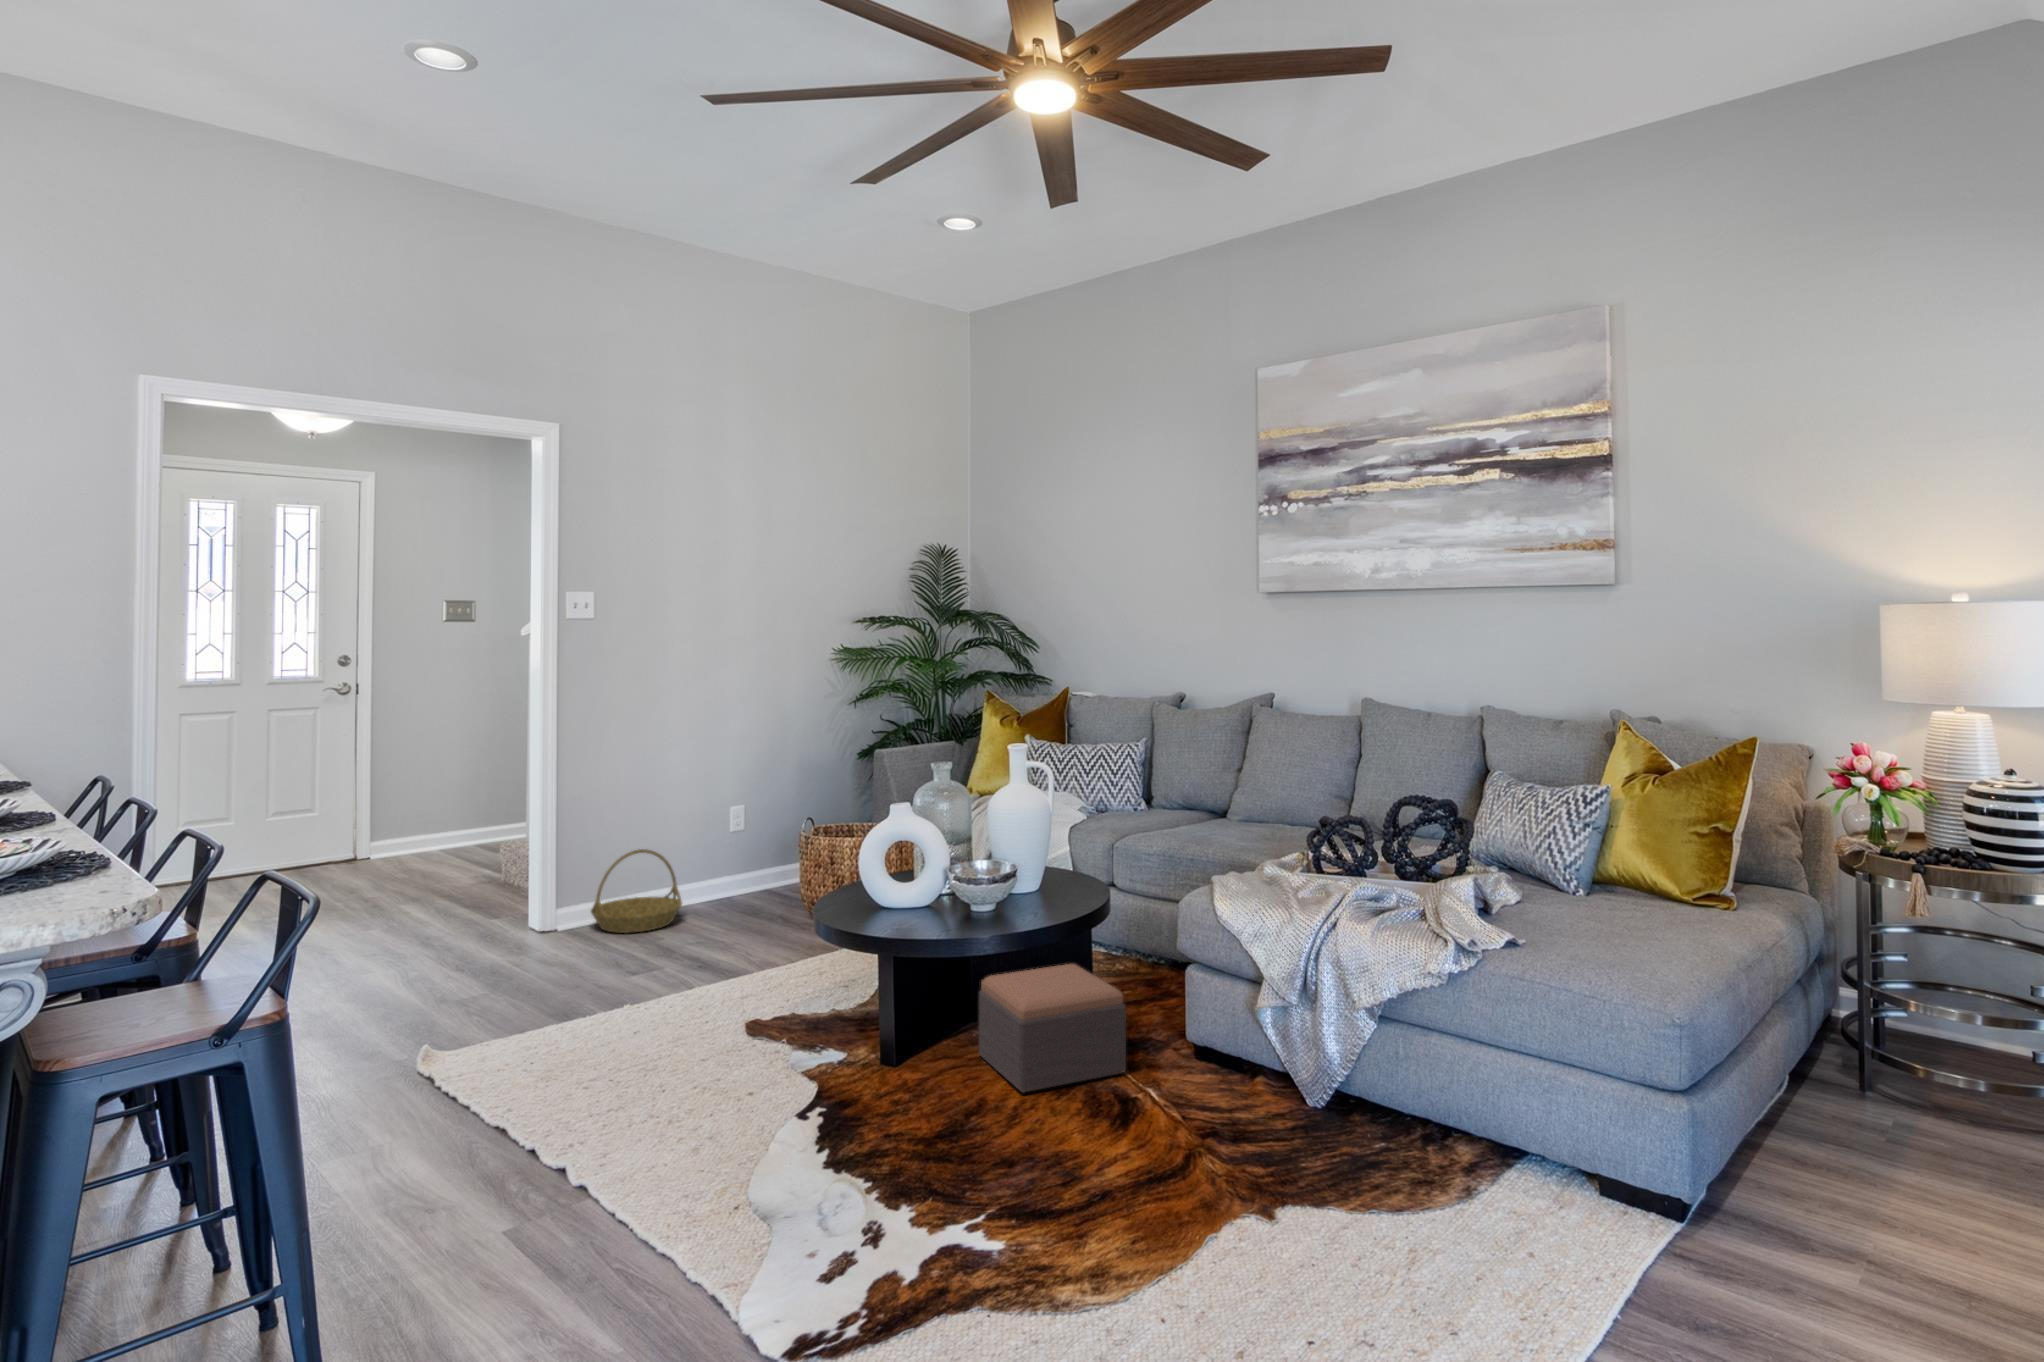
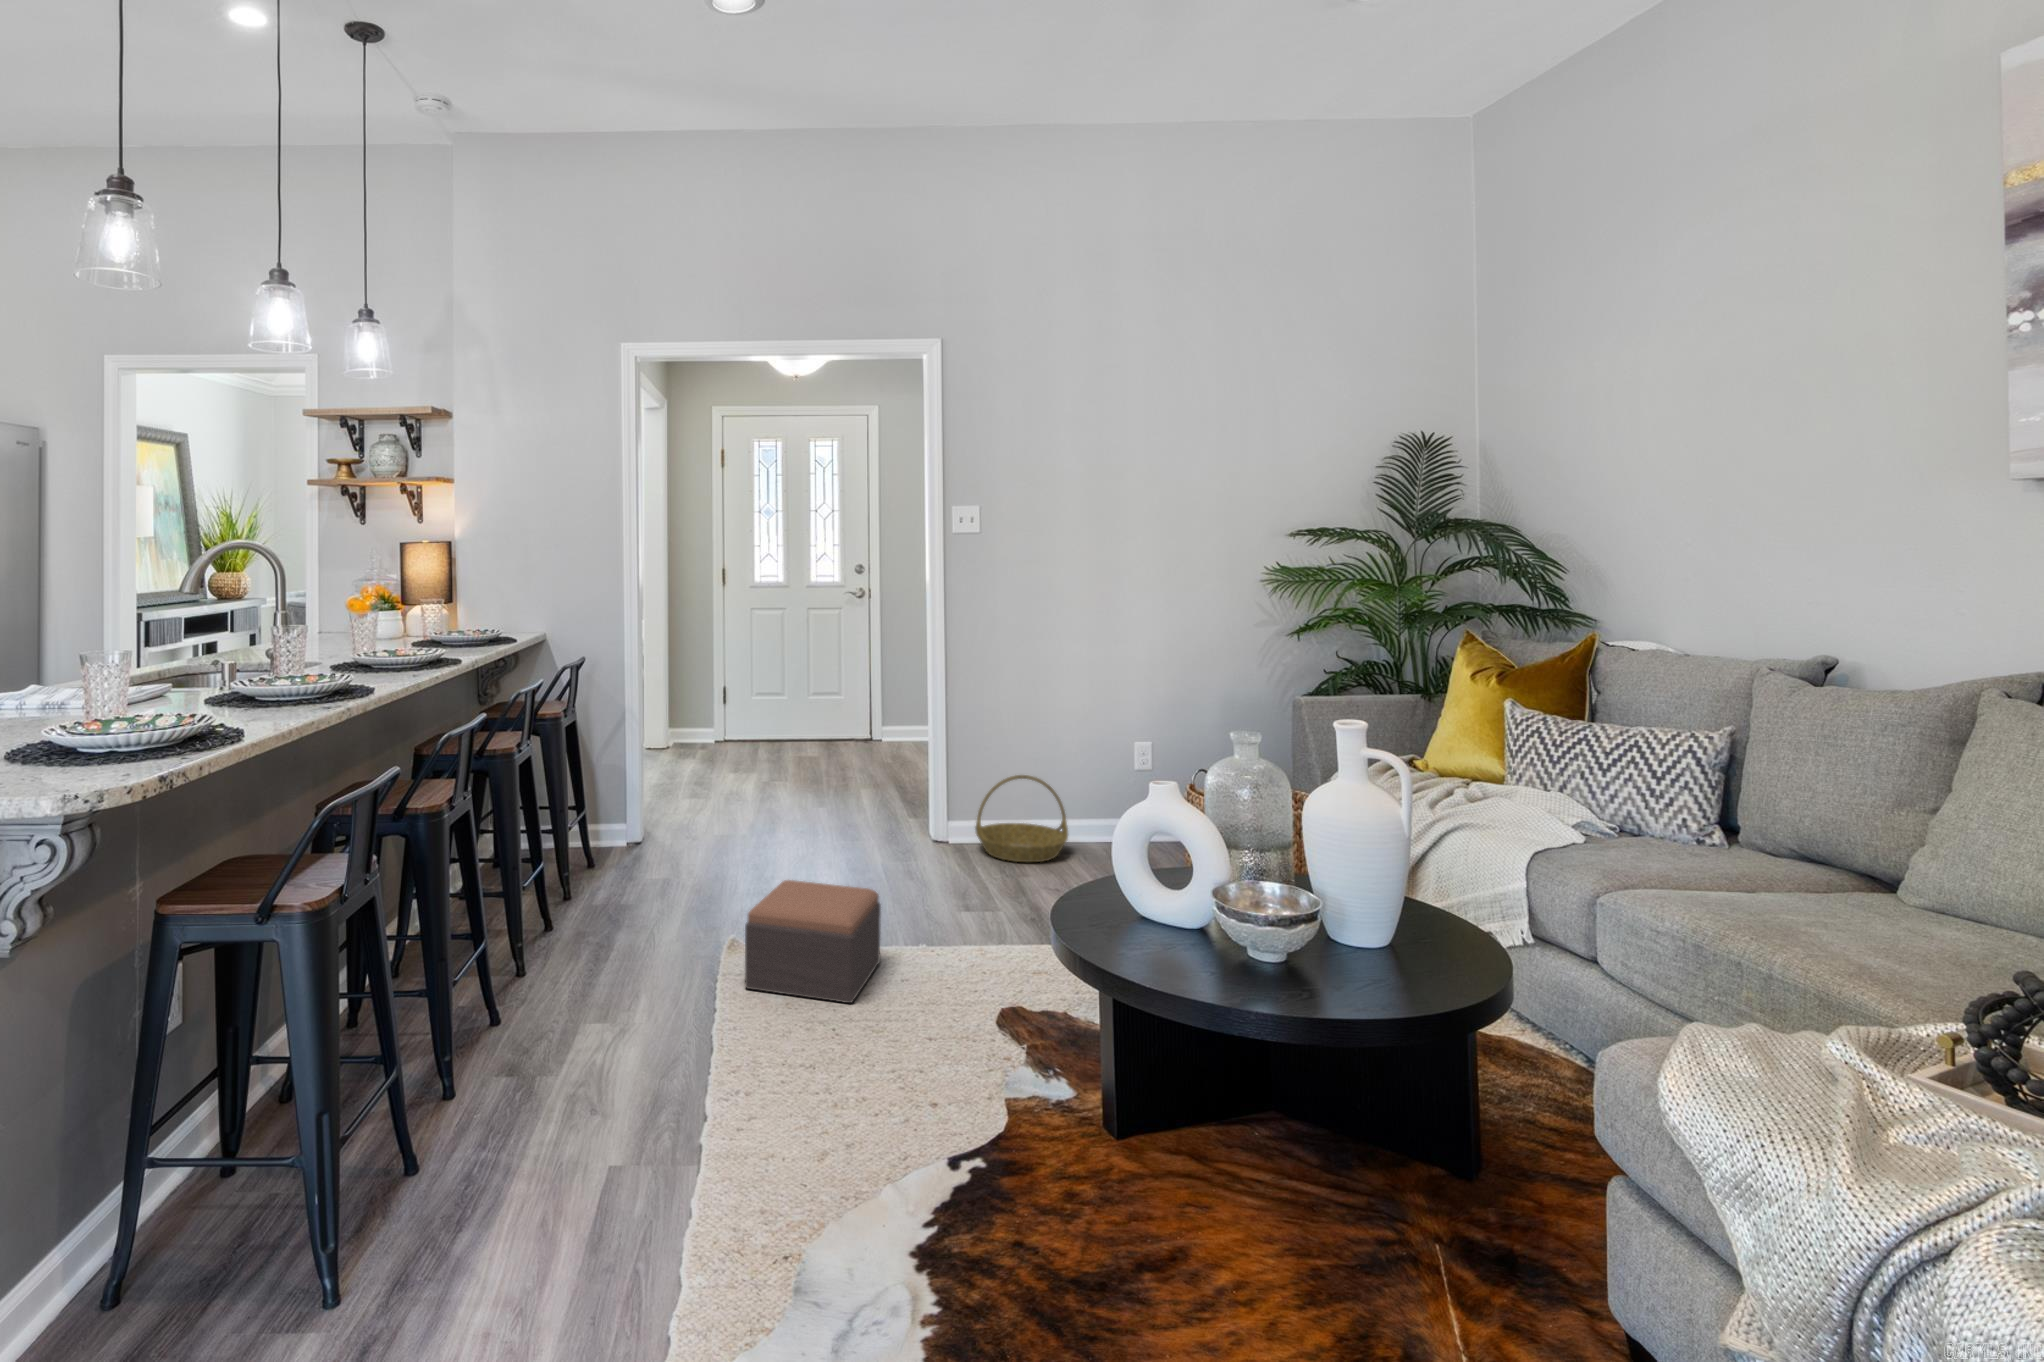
footstool: present [979,964,1126,1092] -> present [745,880,881,1003]

